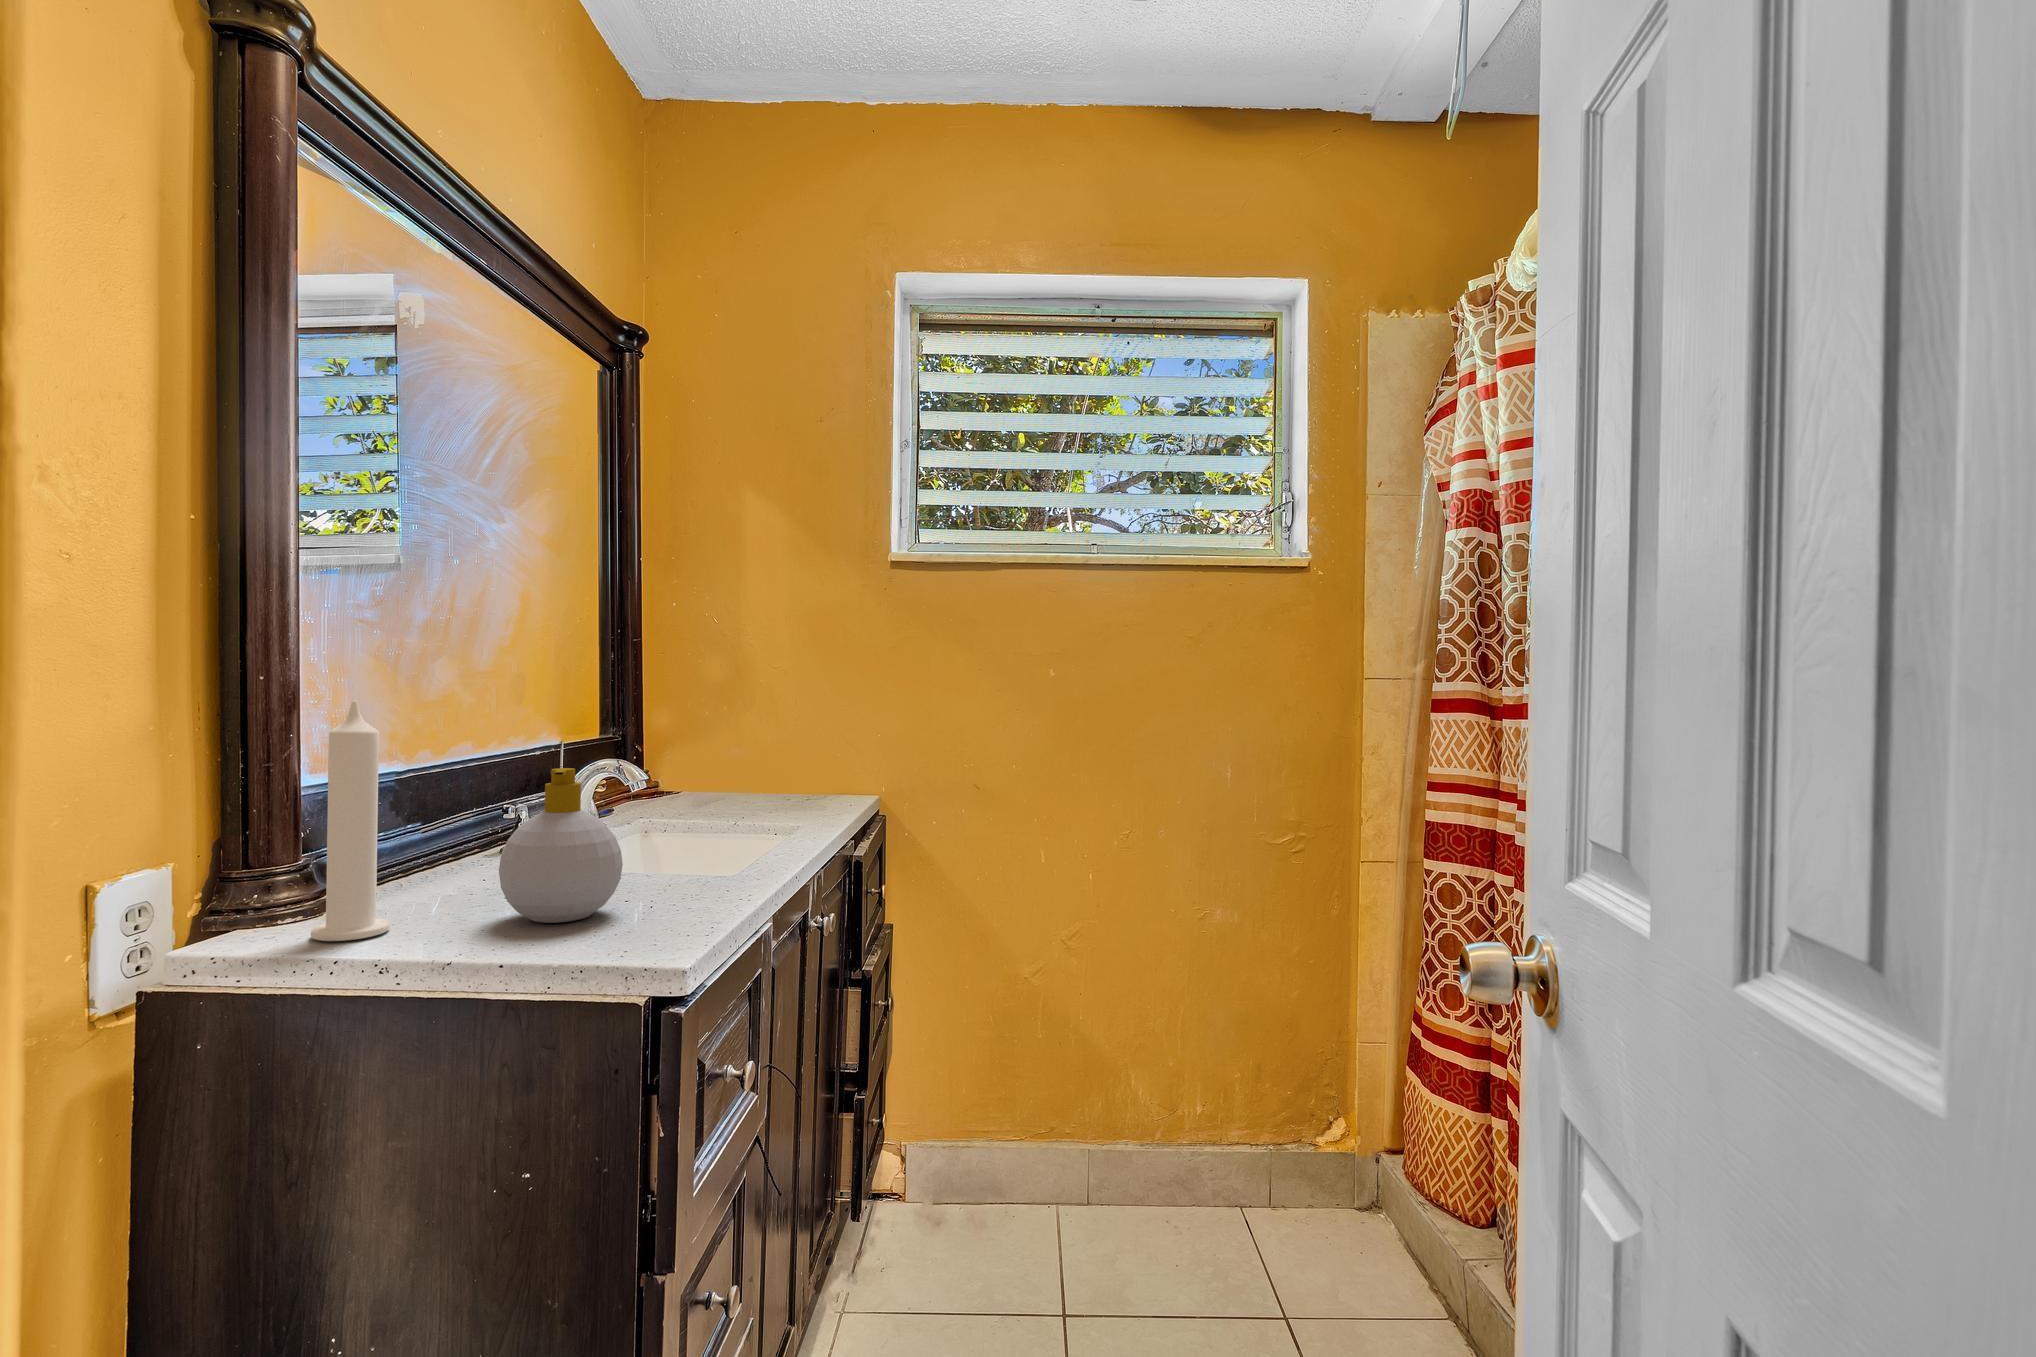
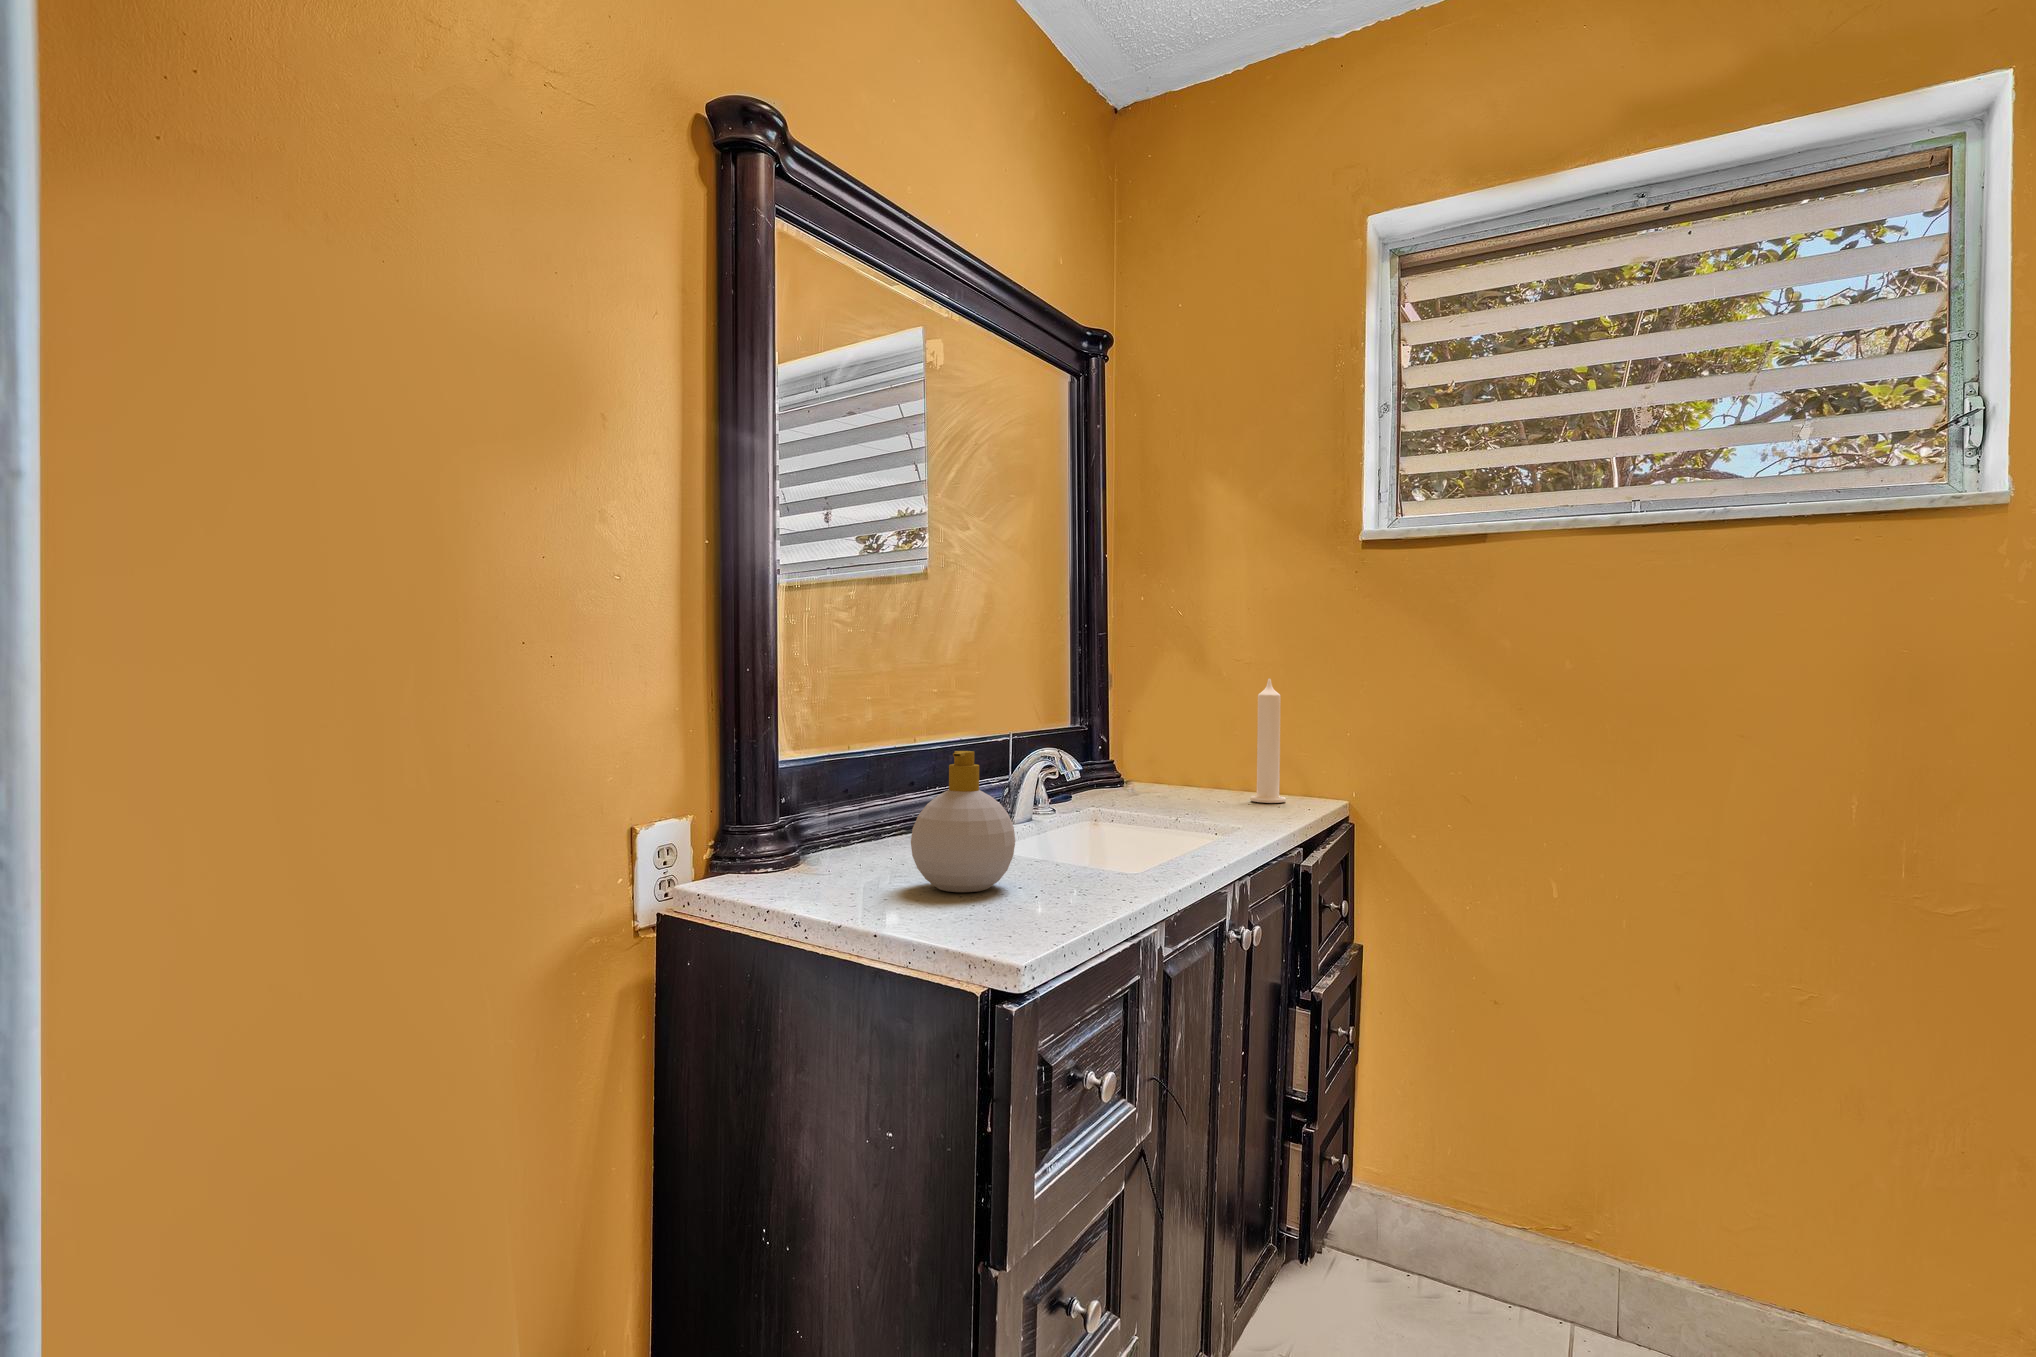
candle: present [311,701,390,941] -> present [1250,678,1286,803]

